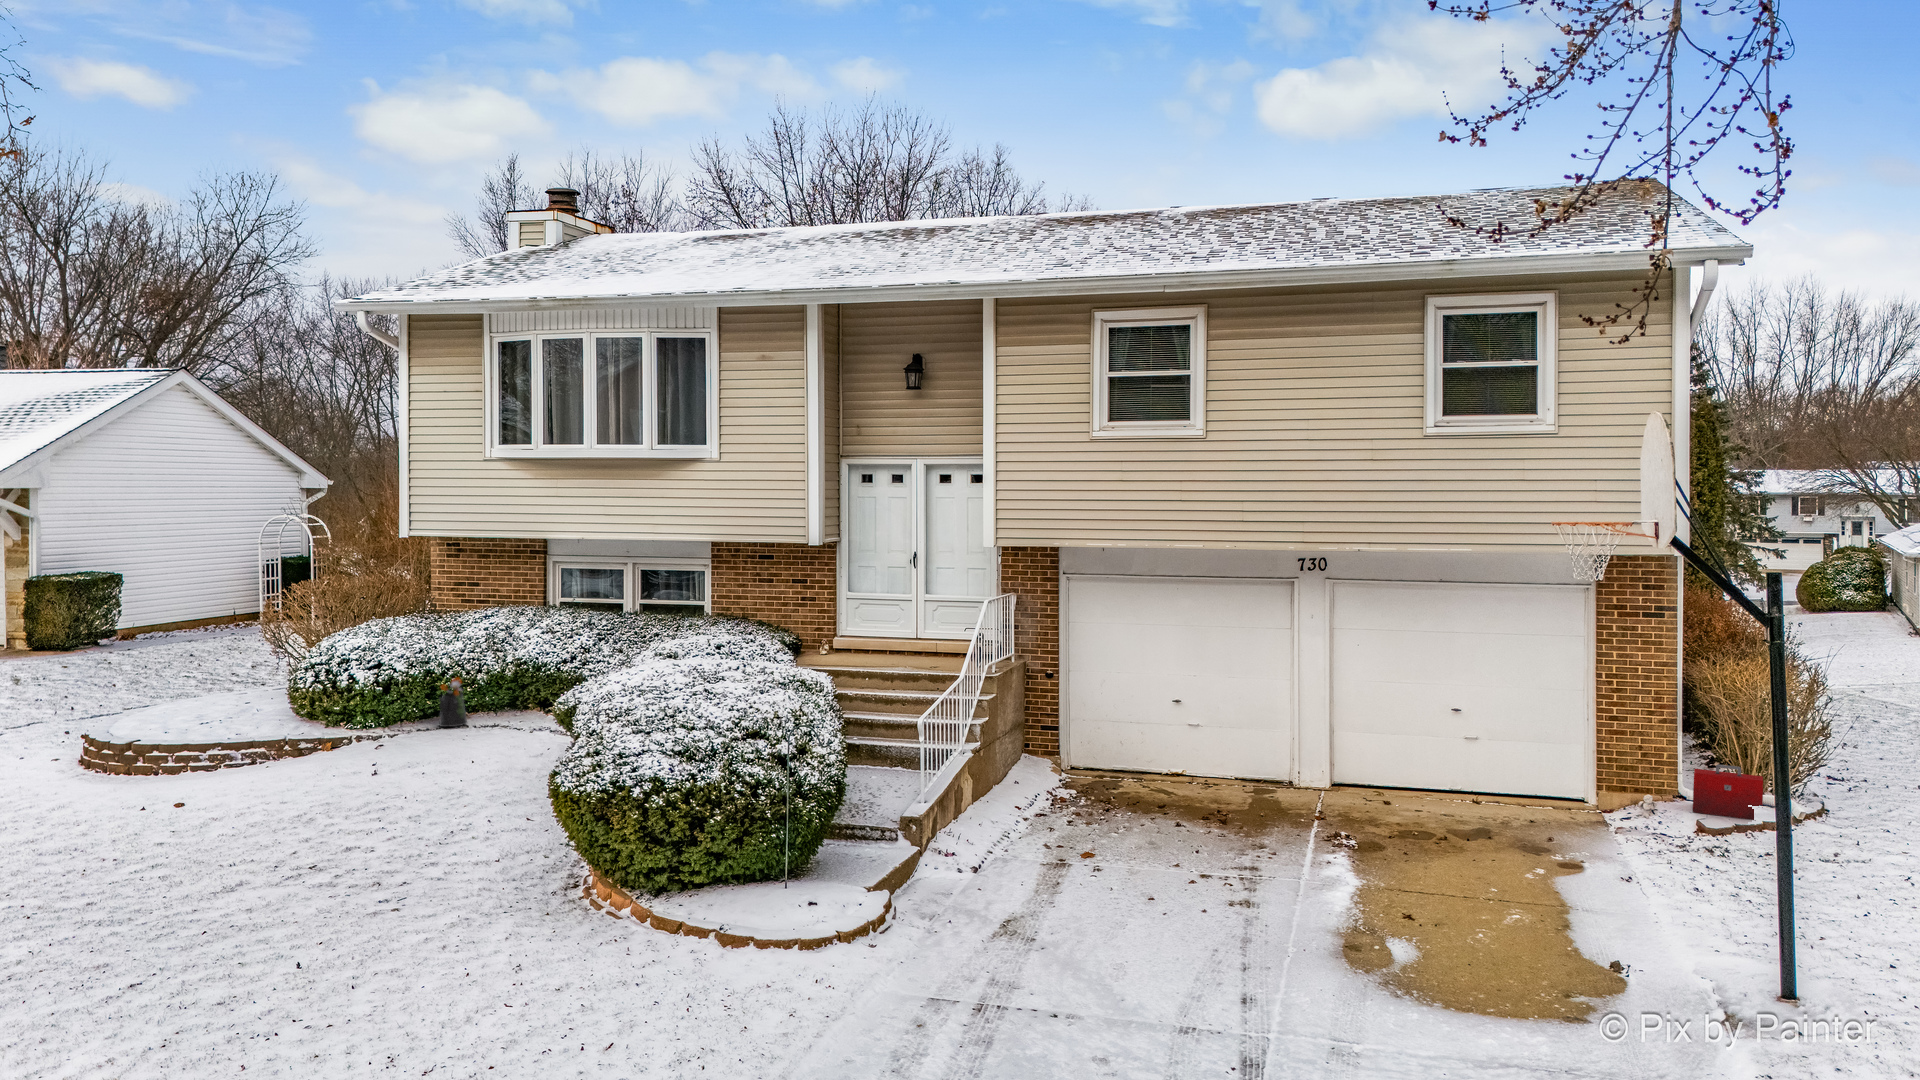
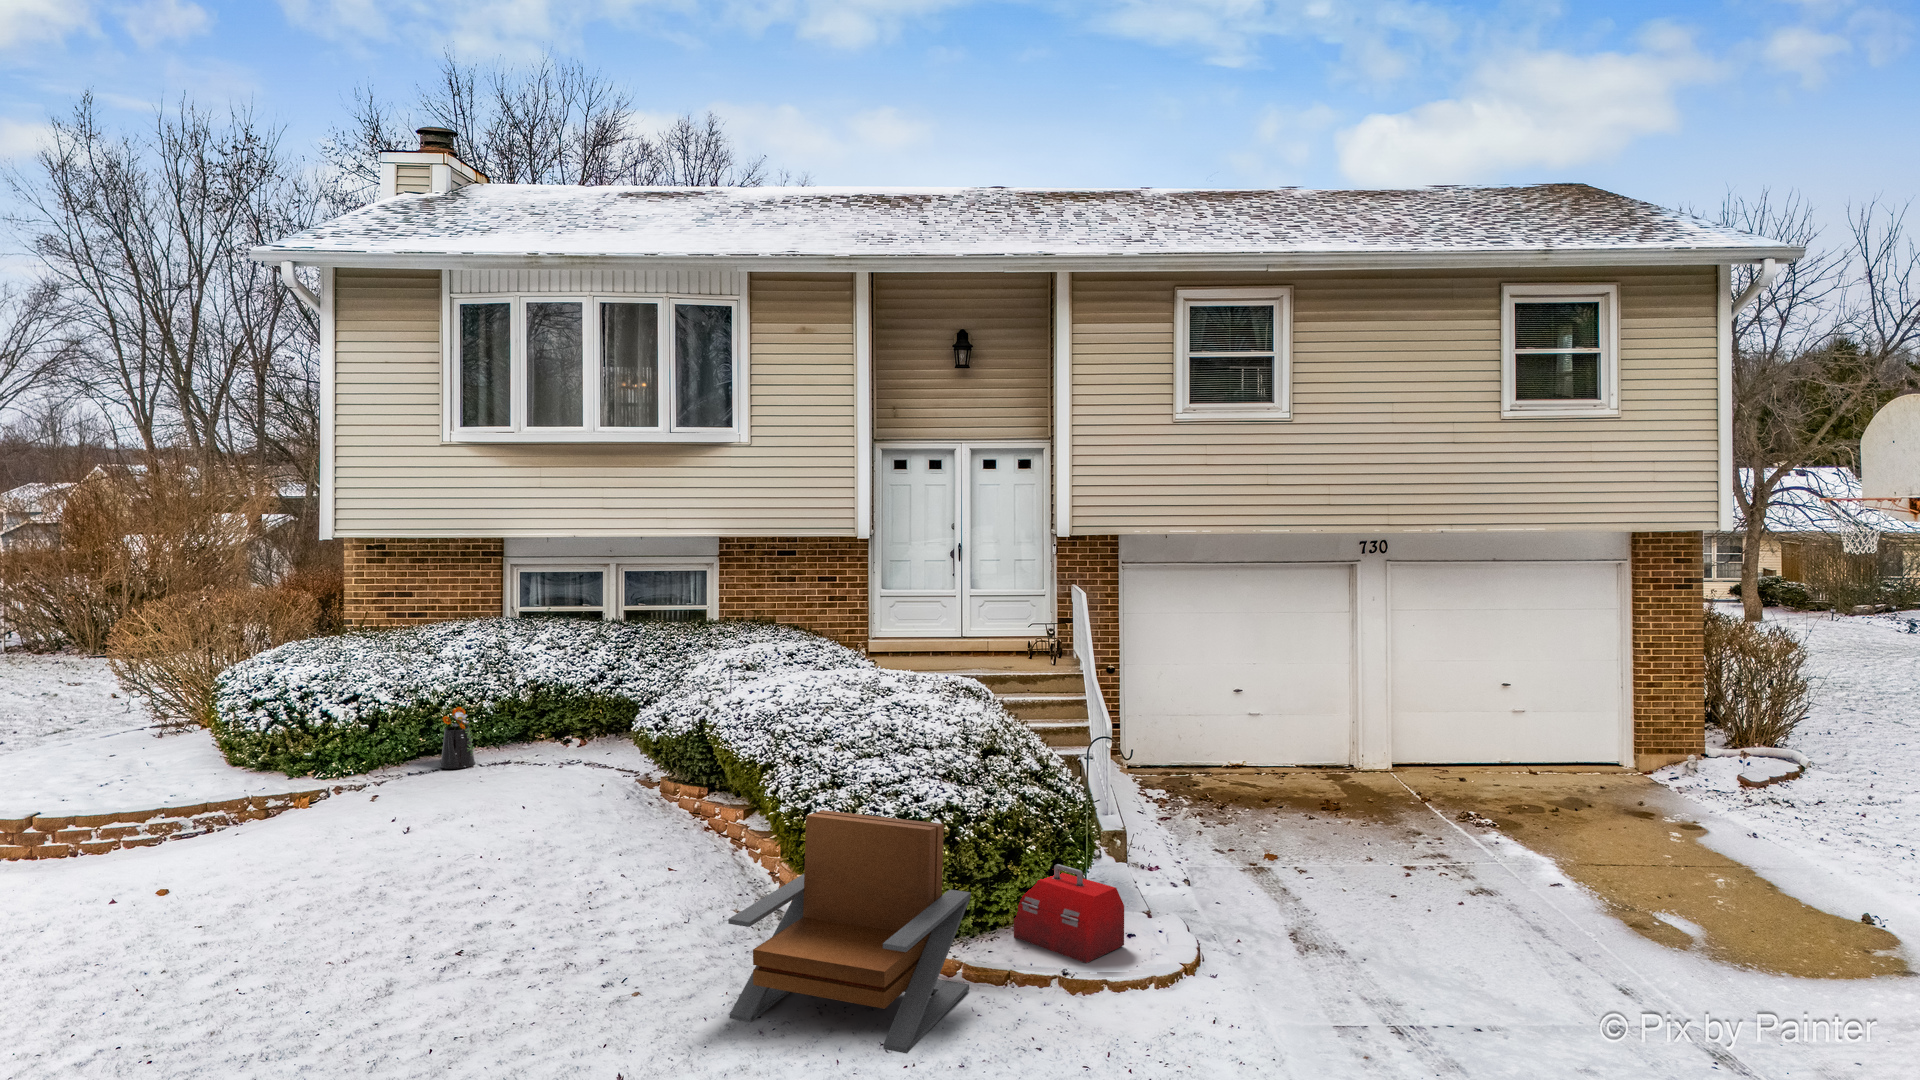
toolbox: present [1693,765,1763,821] -> present [1014,864,1124,963]
lounge chair: none [437,774,643,975] -> present [728,810,971,1054]

